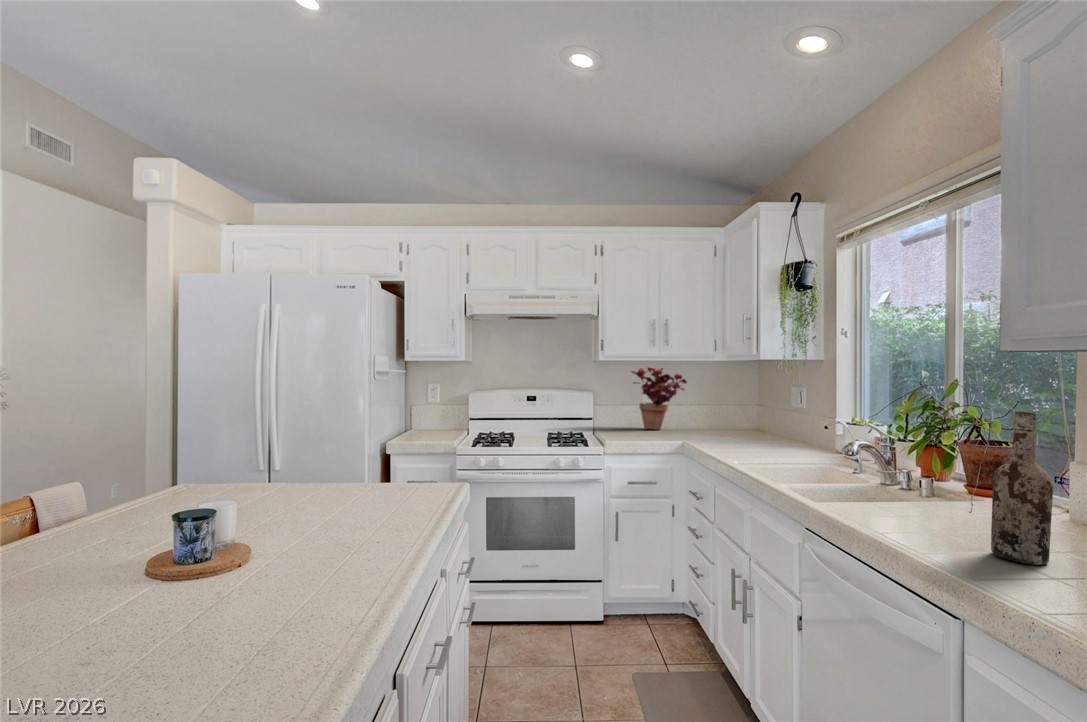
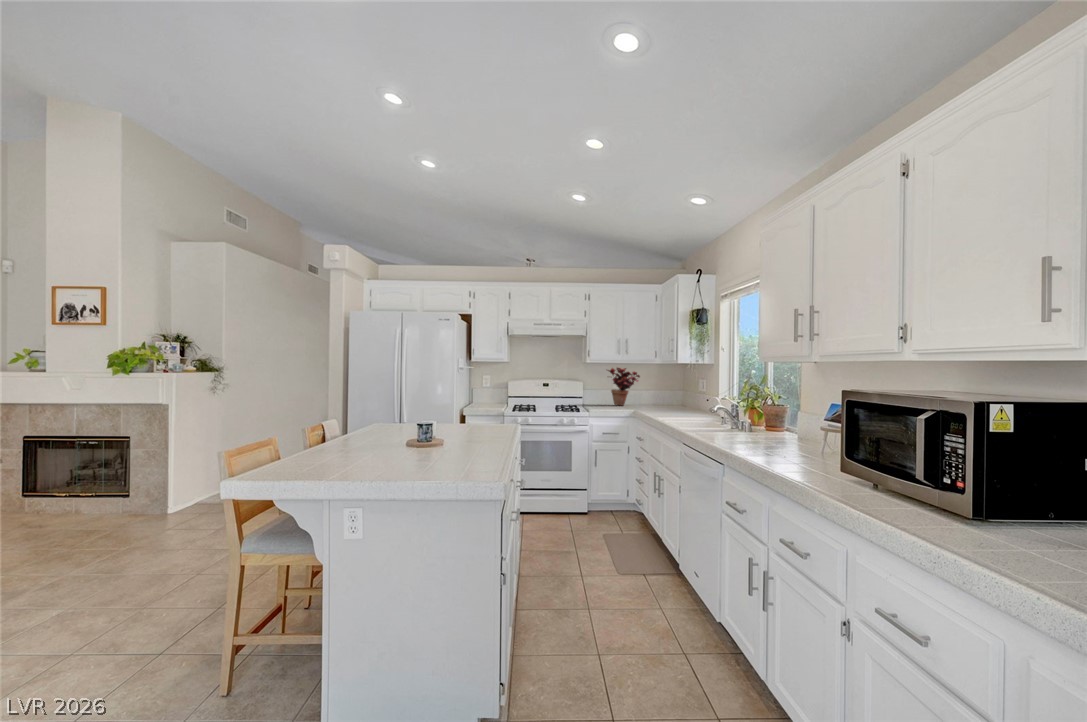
wine bottle: present [991,412,1053,565] -> none [738,384,758,441]

